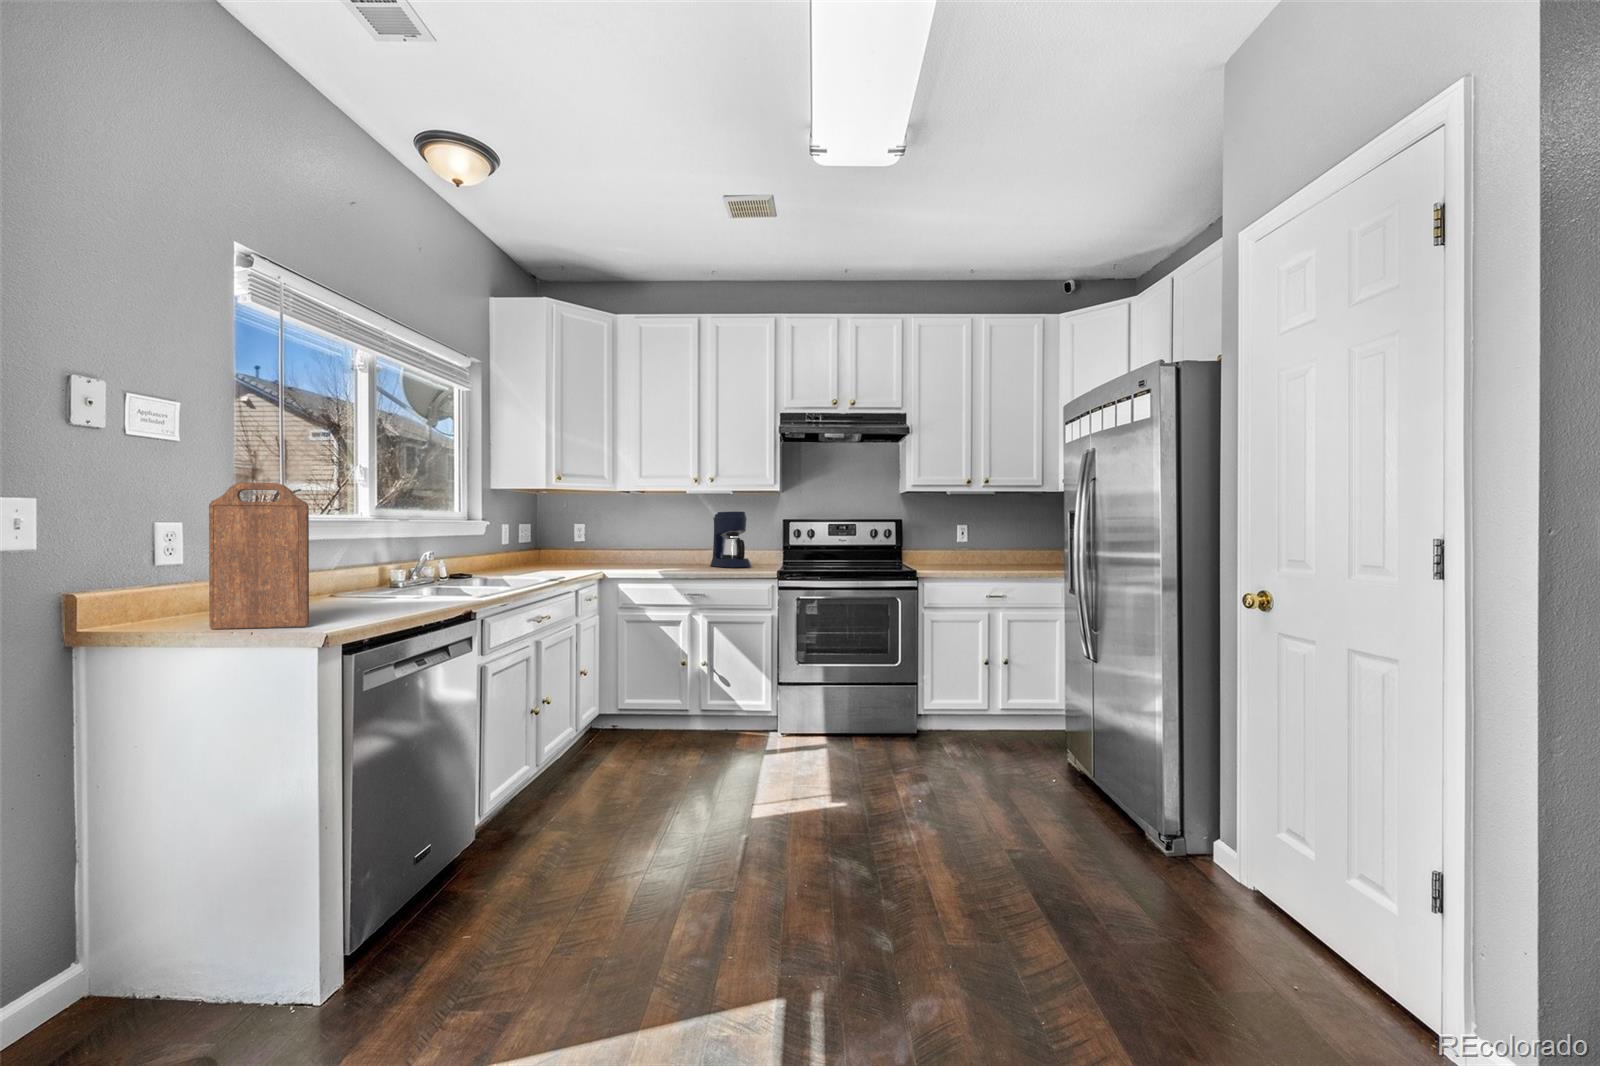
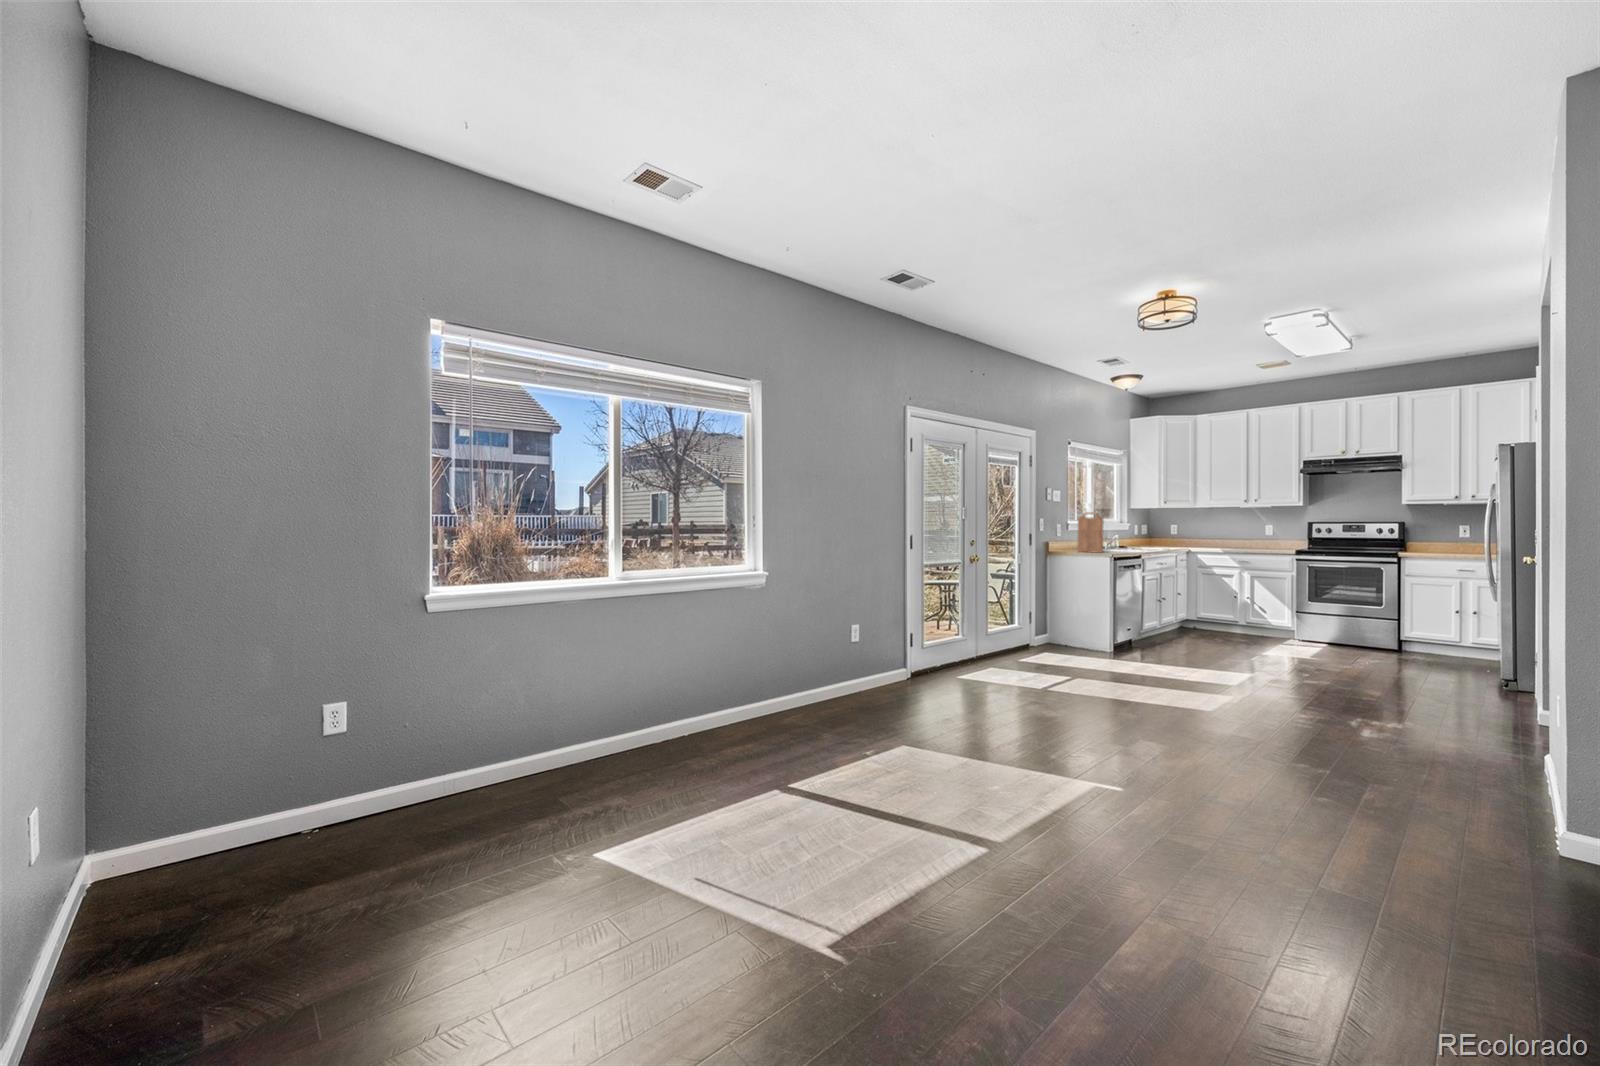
coffee maker: present [710,511,751,568] -> none [1256,518,1284,550]

